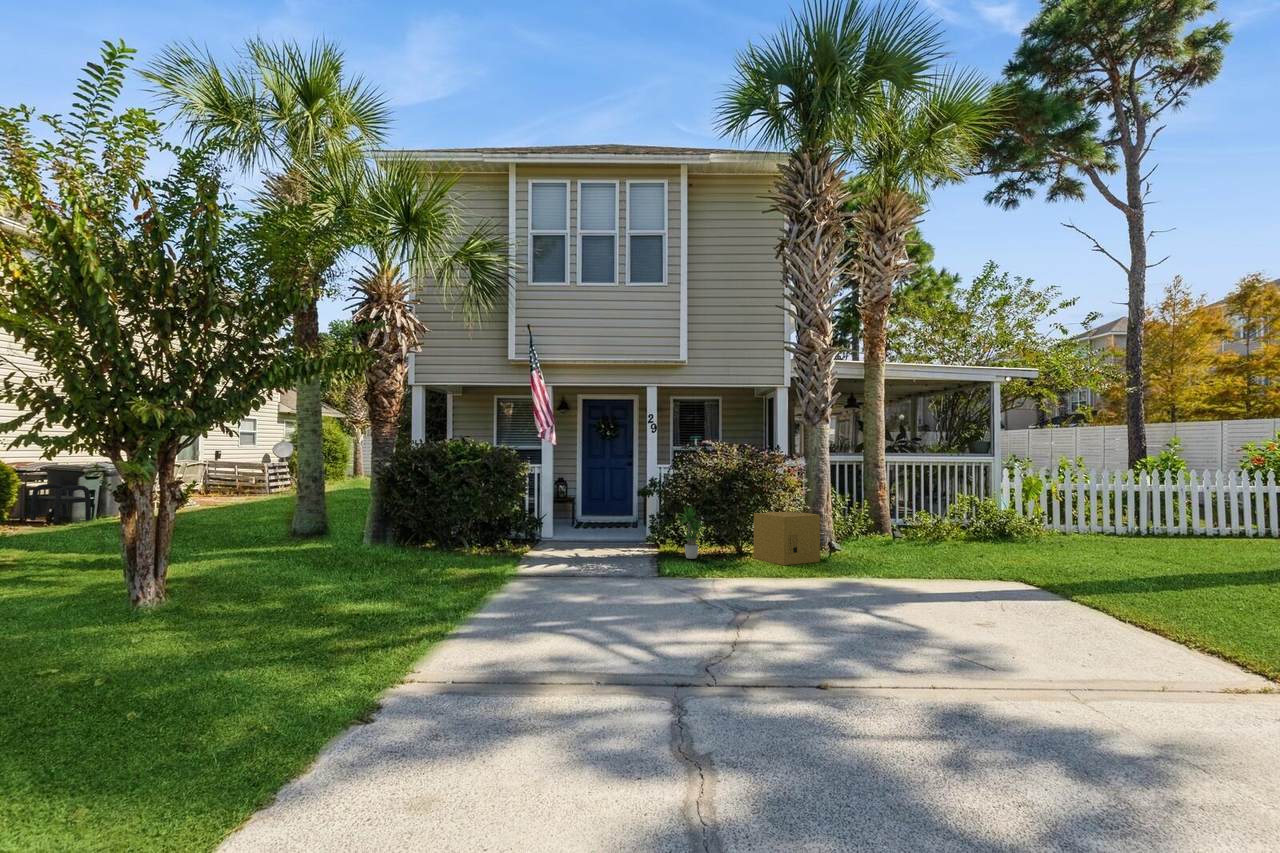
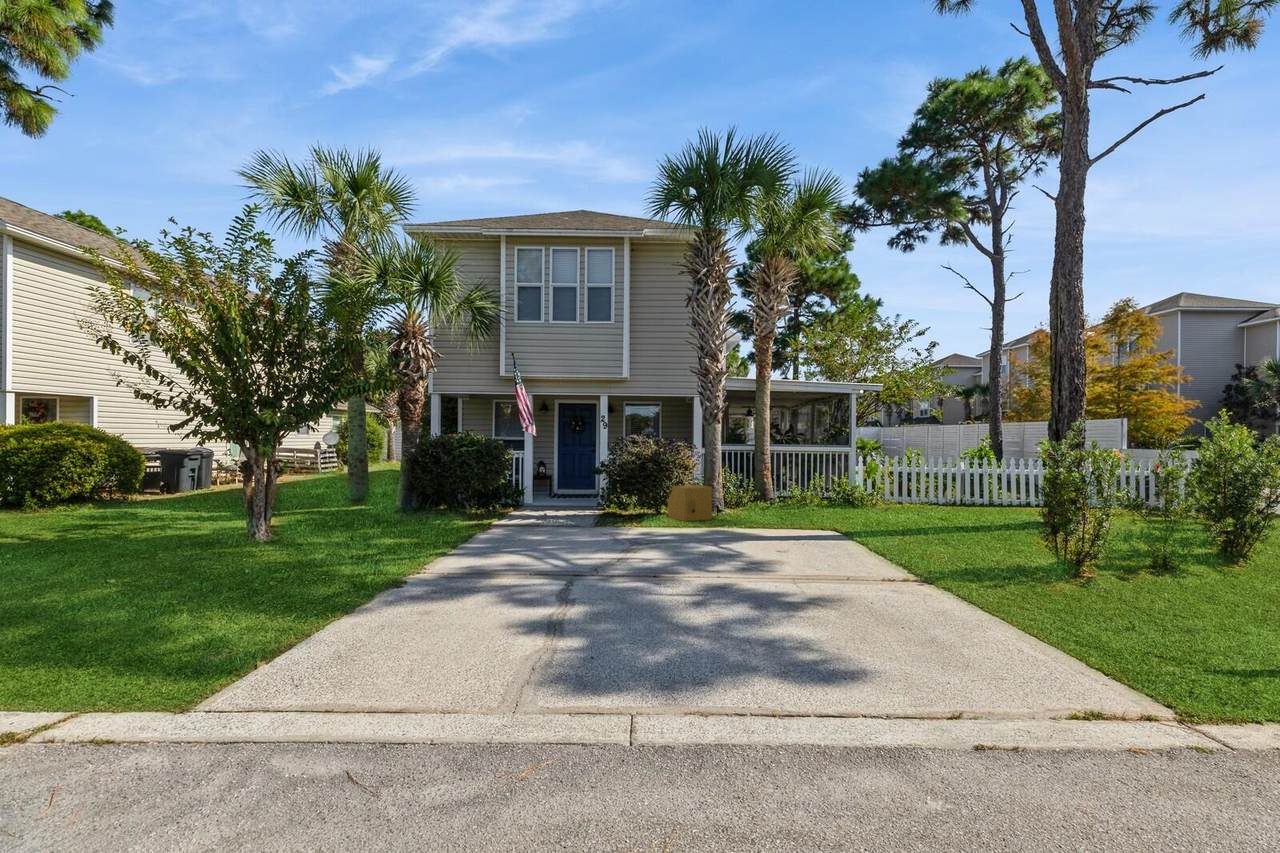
bench: present [30,484,91,523] -> none [149,464,194,493]
potted plant: present [680,507,703,559] -> none [612,479,637,517]

